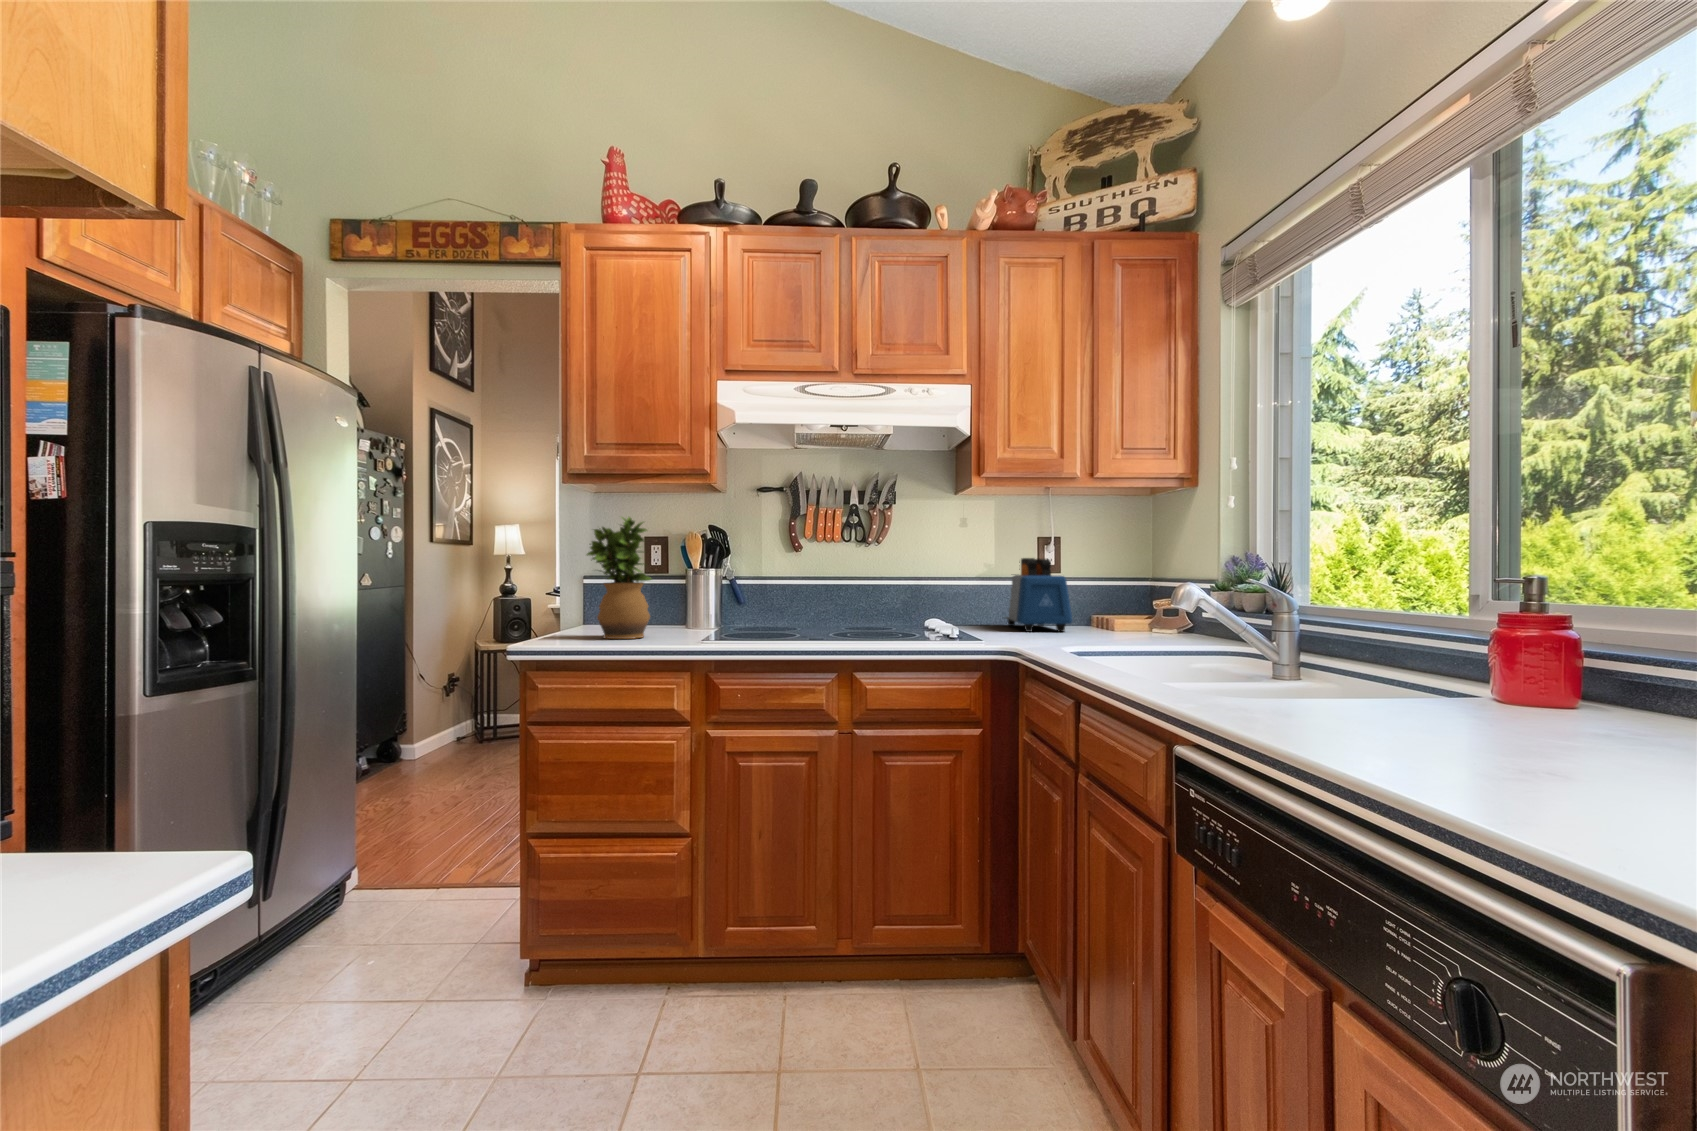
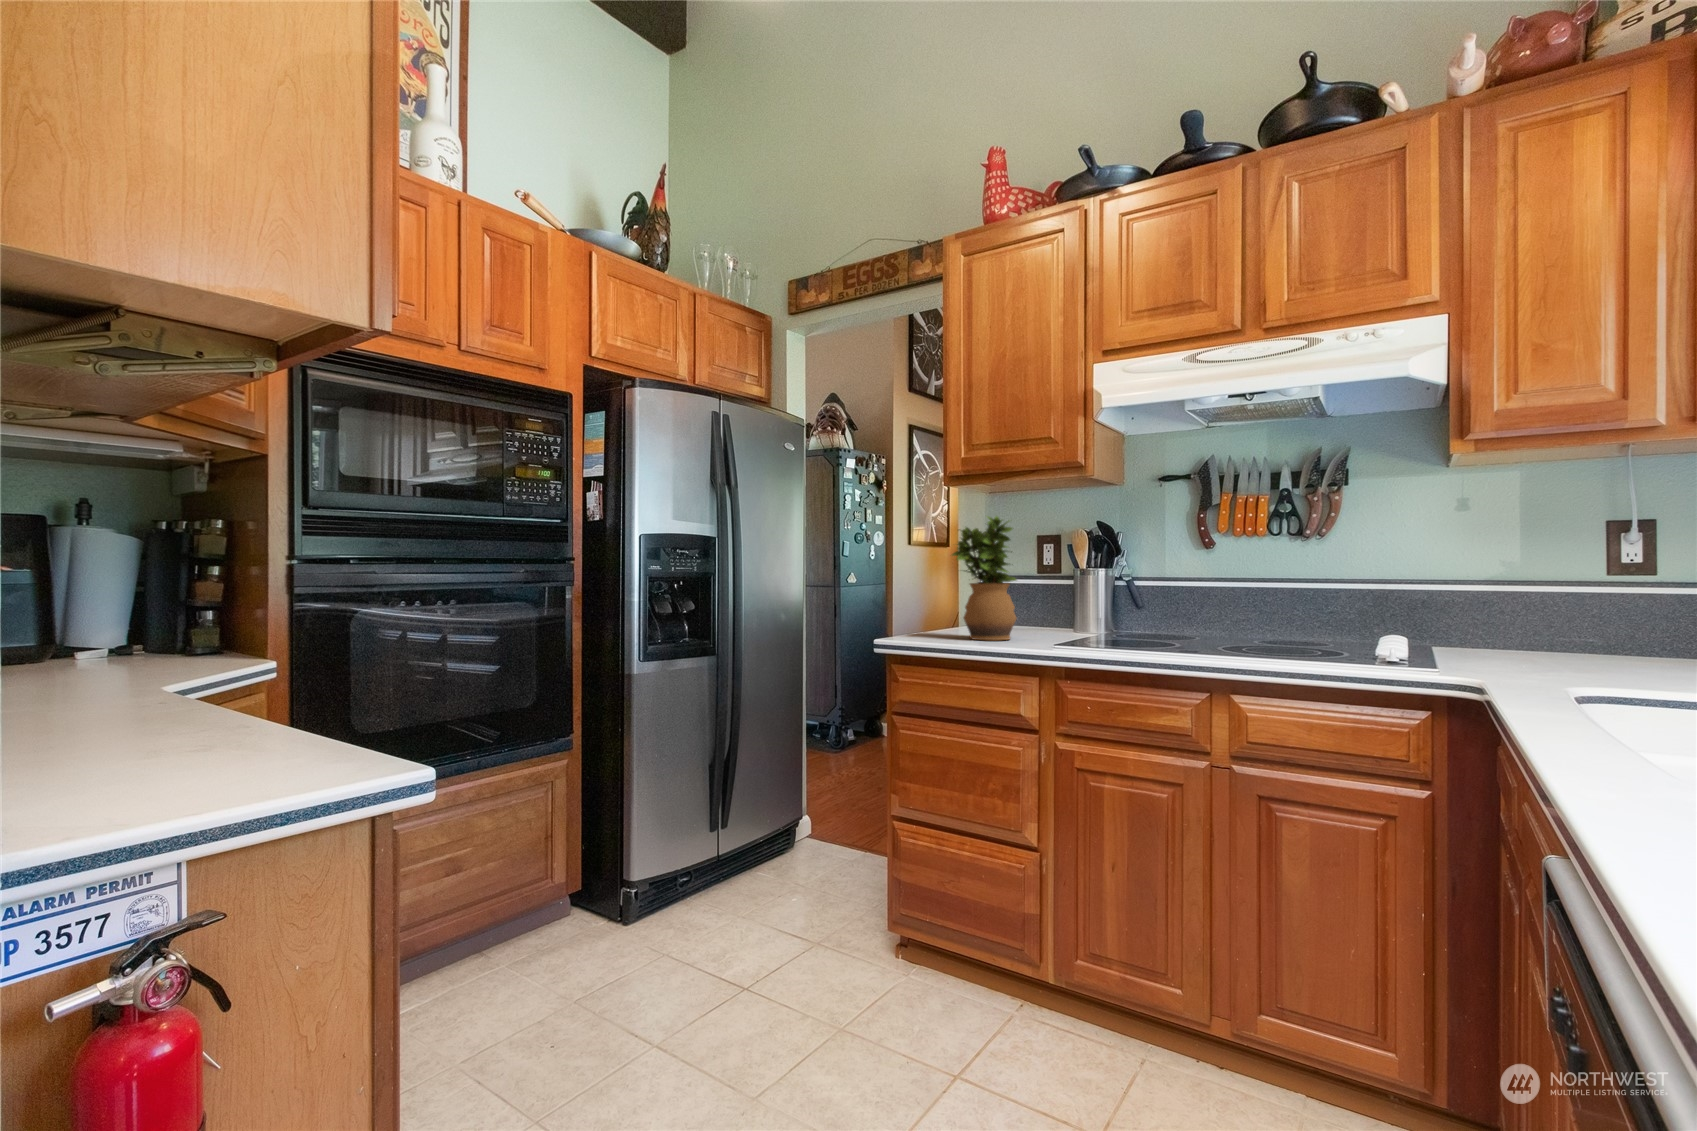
toaster: present [1005,558,1072,632] -> none [1536,553,1660,667]

